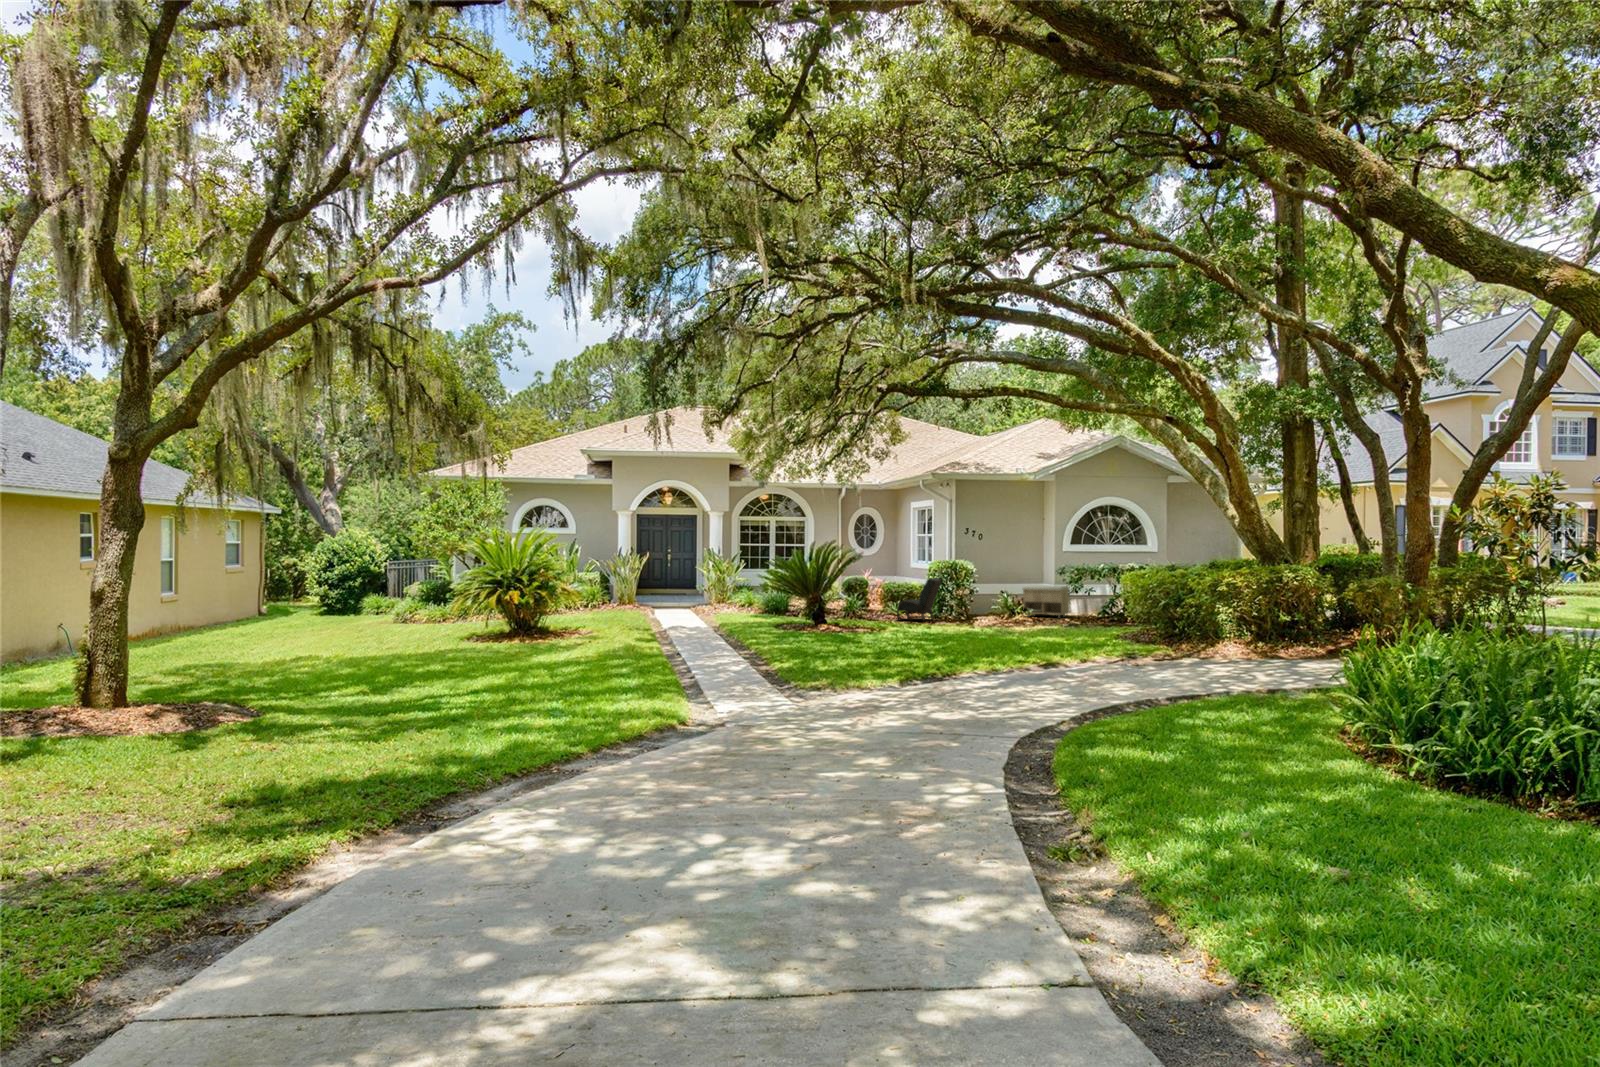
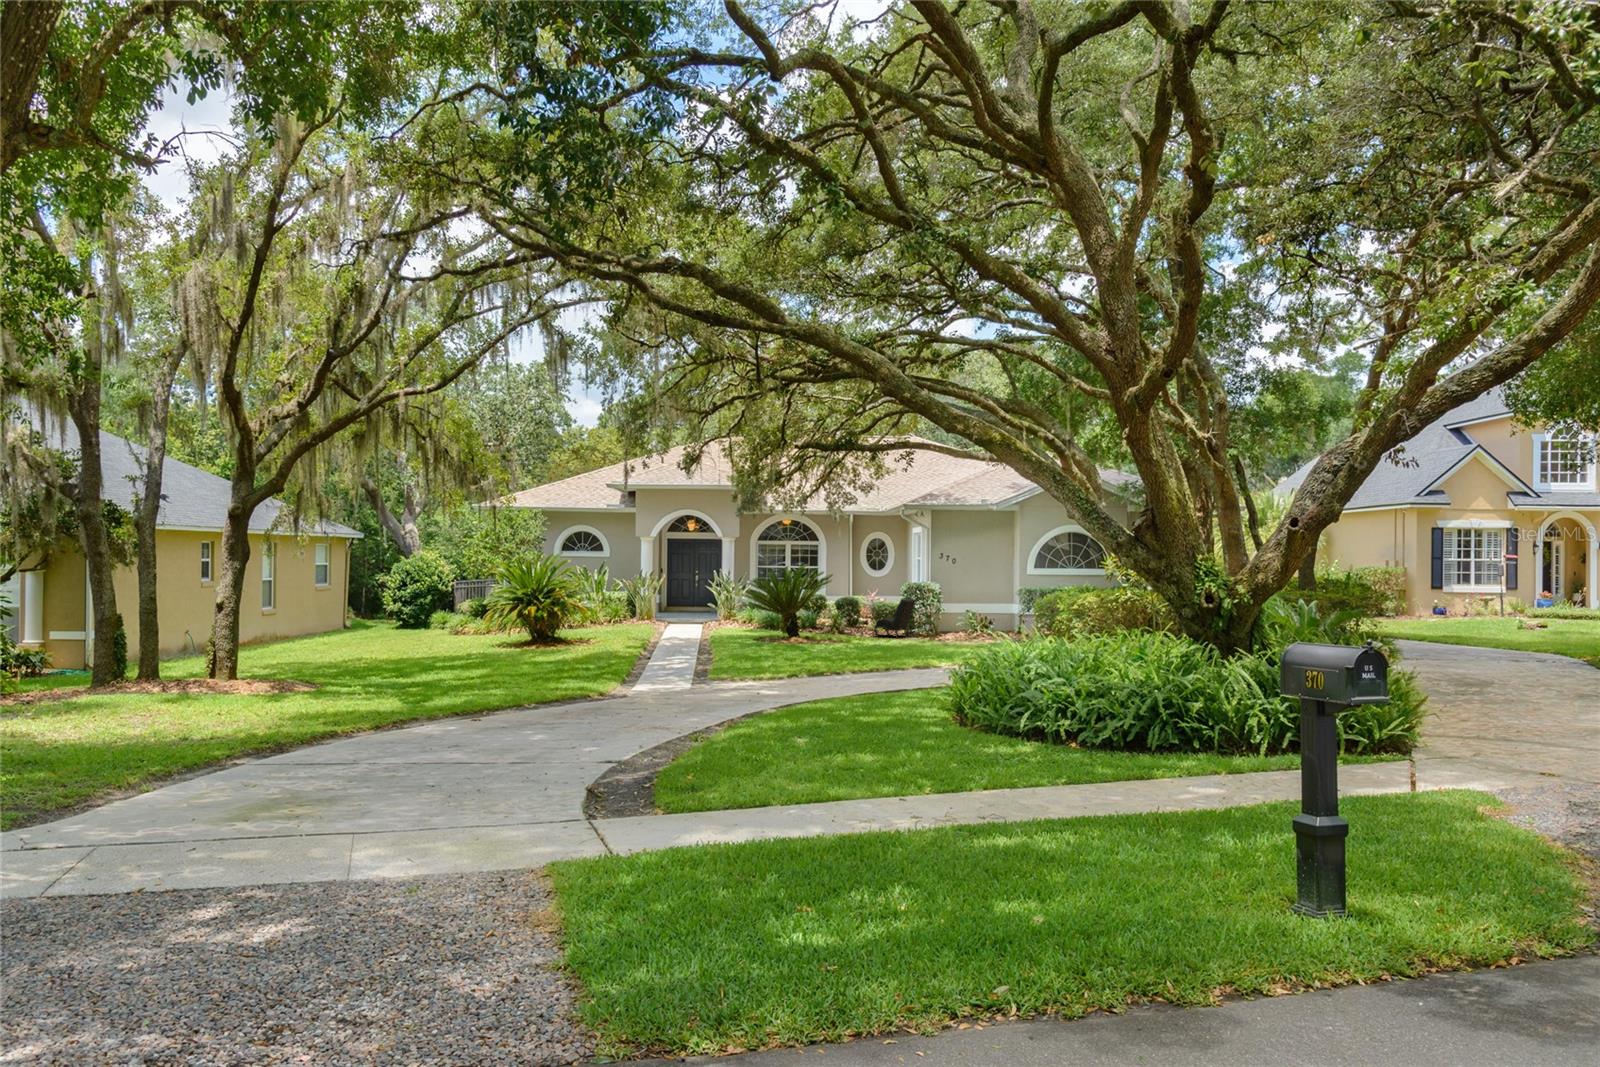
storage bench: present [1023,585,1070,616] -> none [995,606,1038,636]

